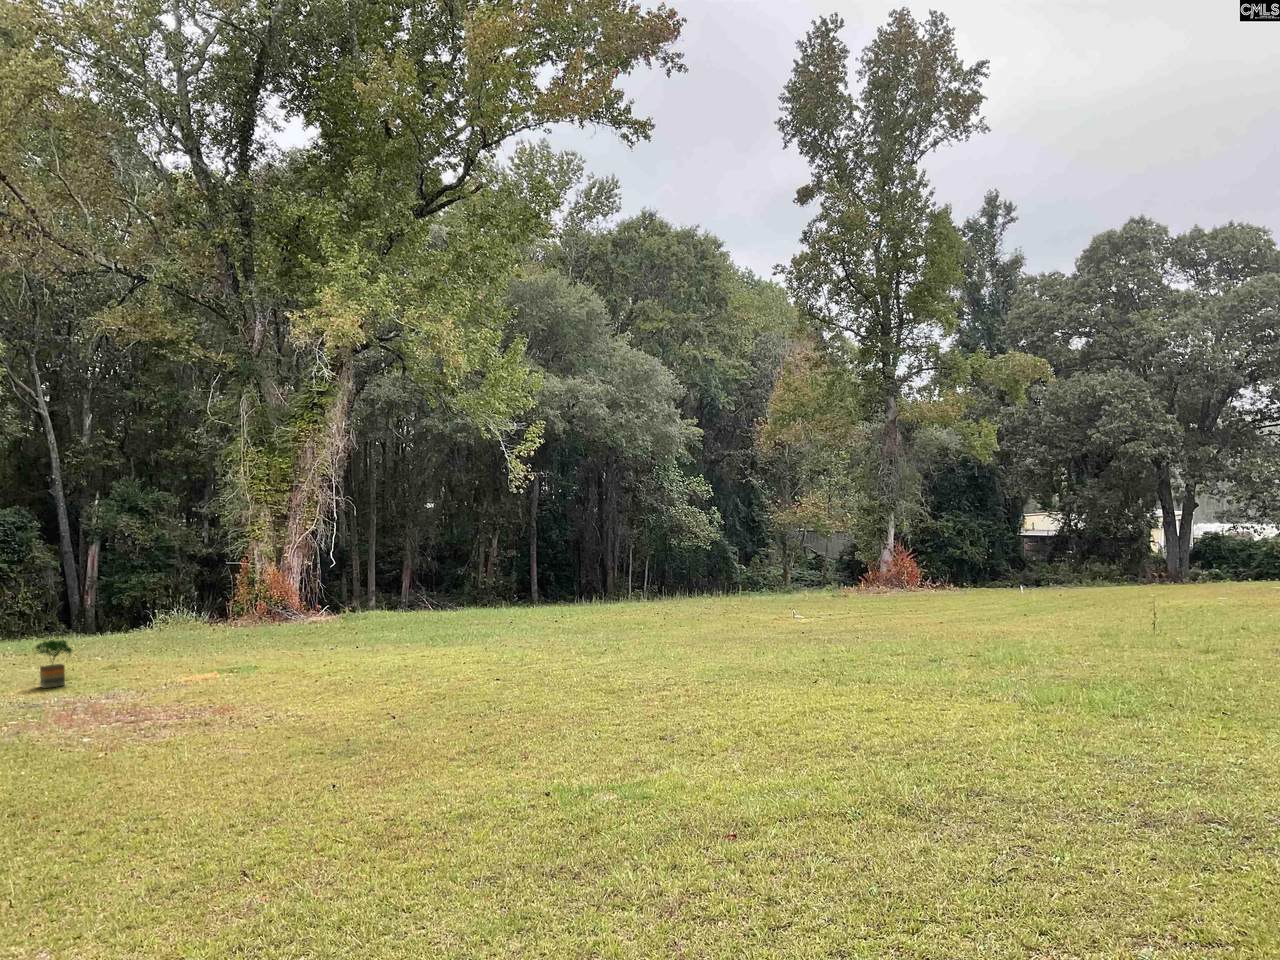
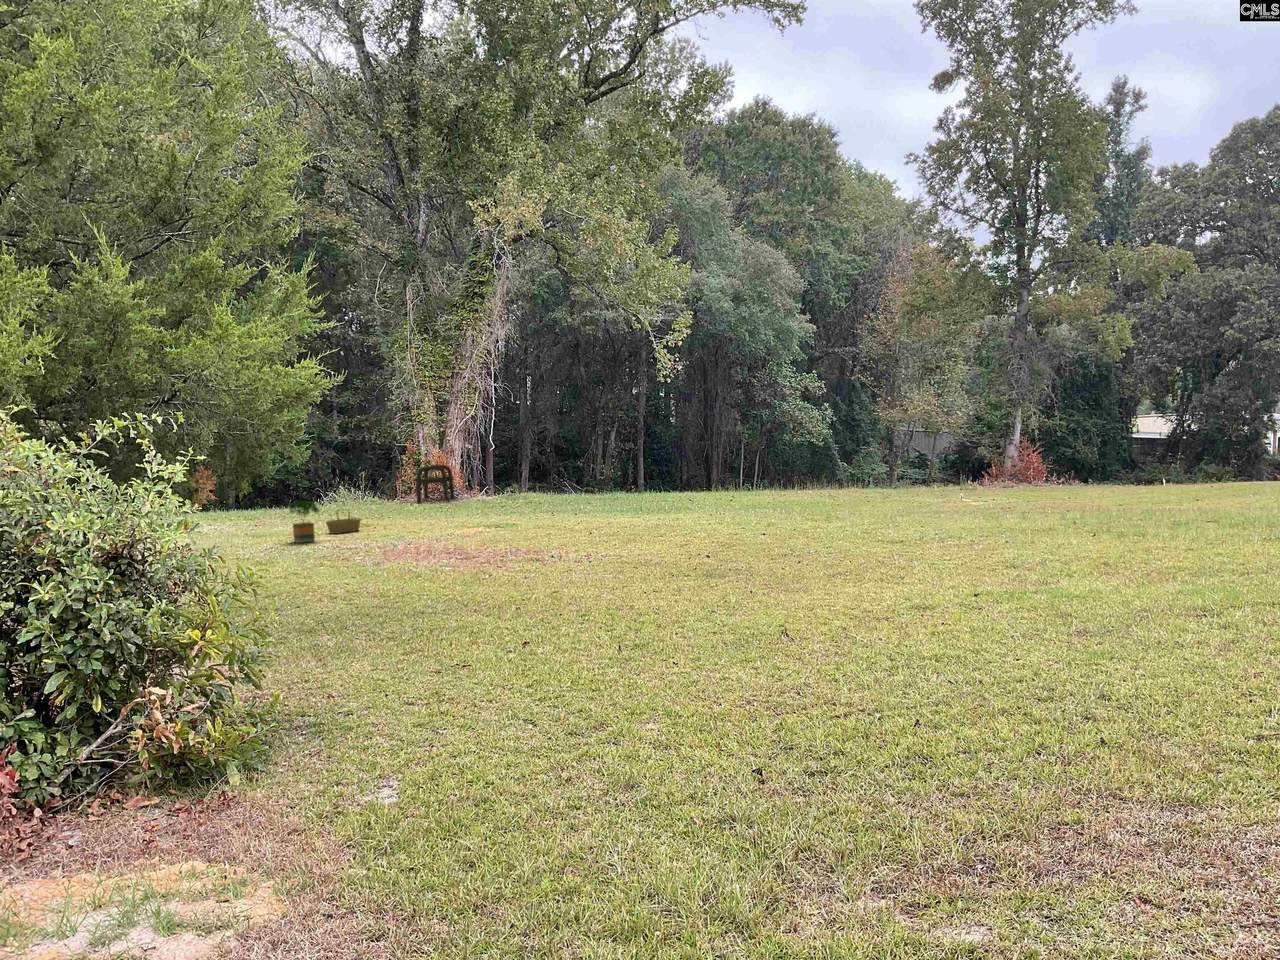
bench: none [240,584,288,627] -> present [416,465,454,503]
basket: none [91,645,135,674] -> present [326,510,361,534]

